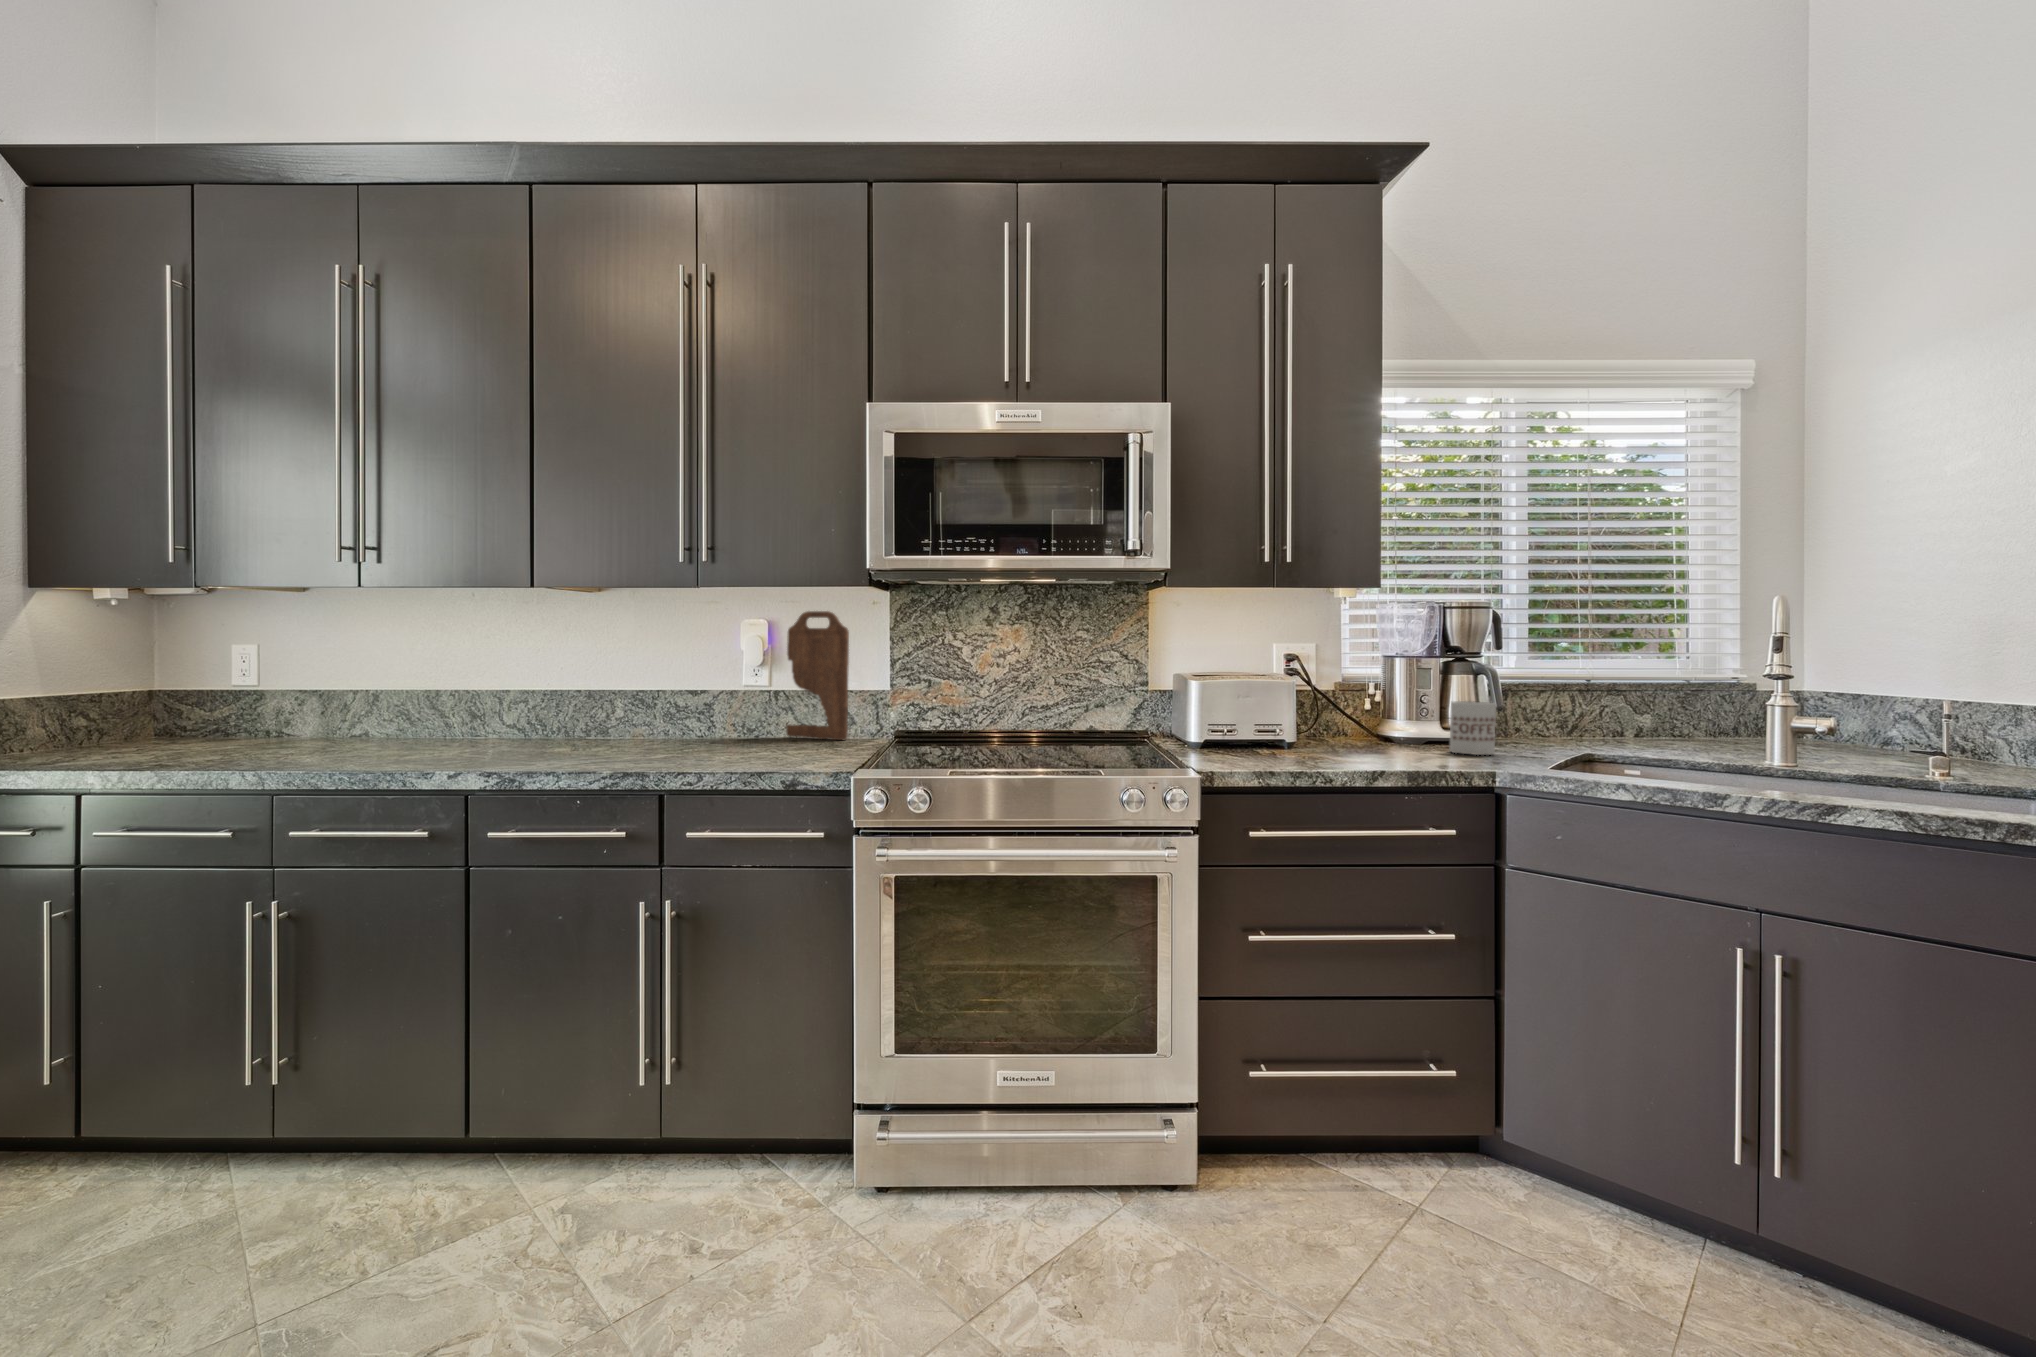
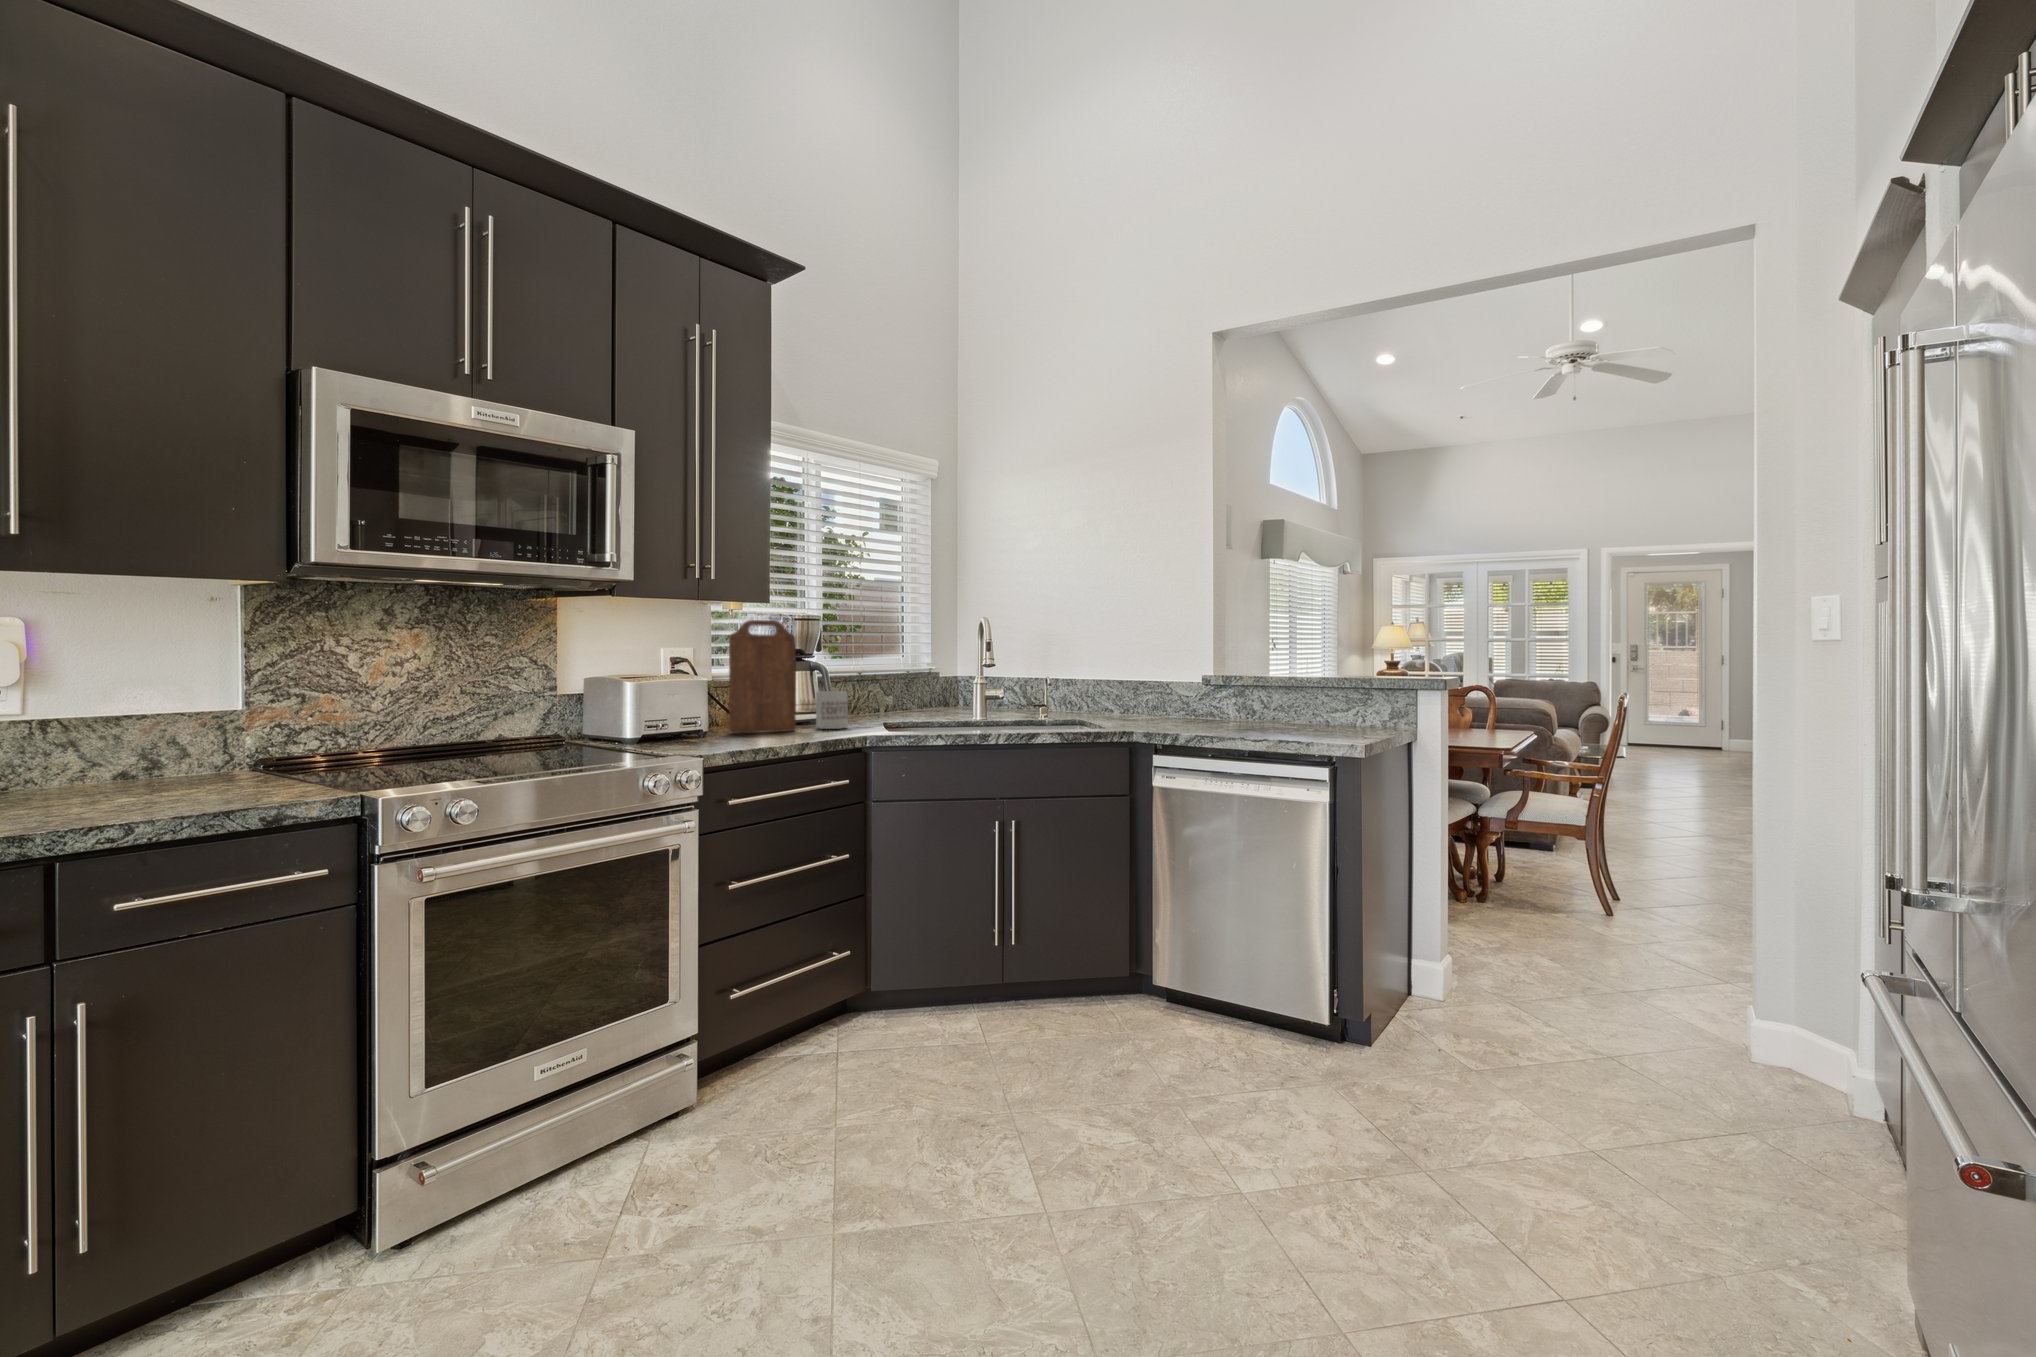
cutting board: present [786,611,849,740] -> present [729,620,796,733]

